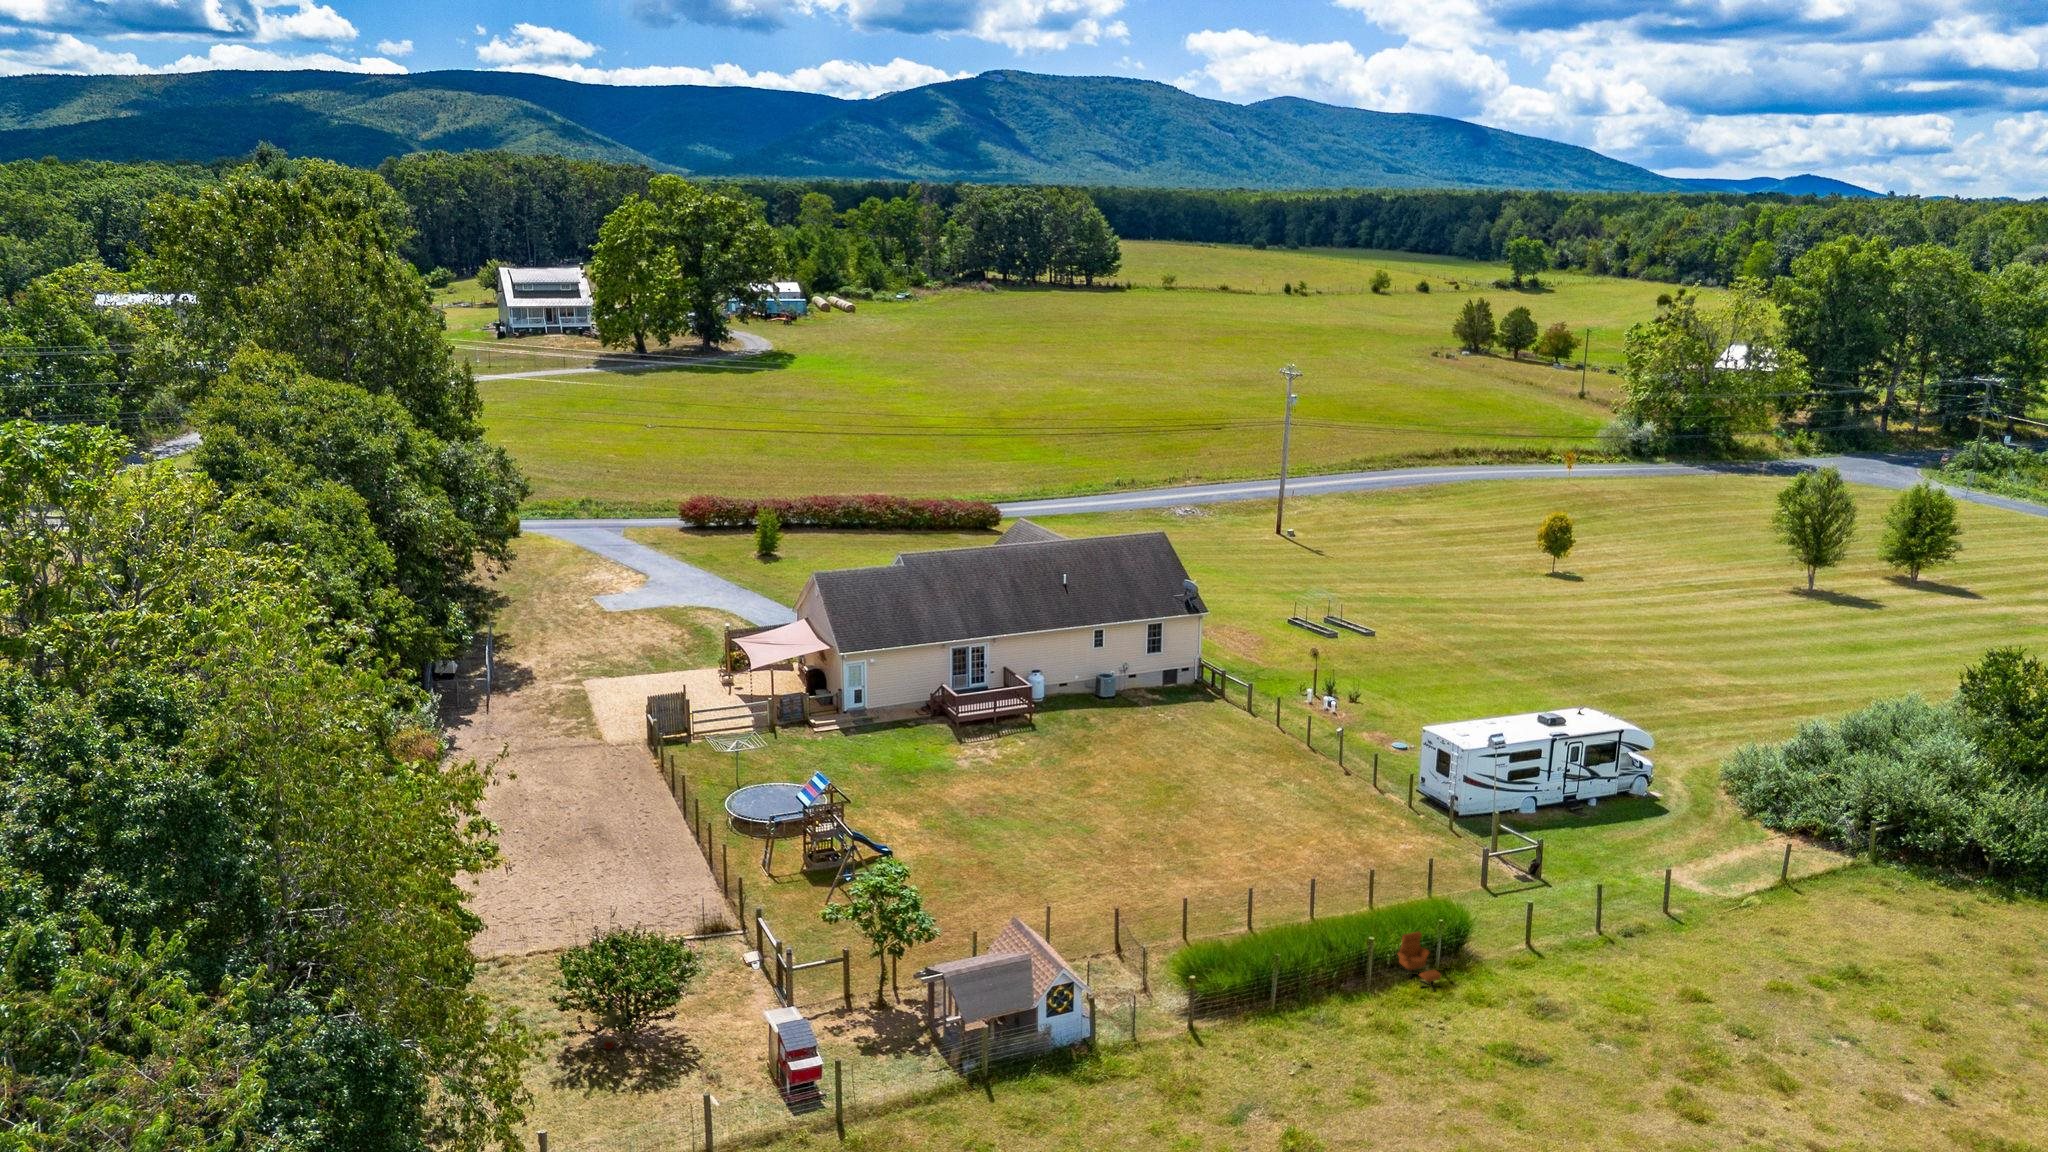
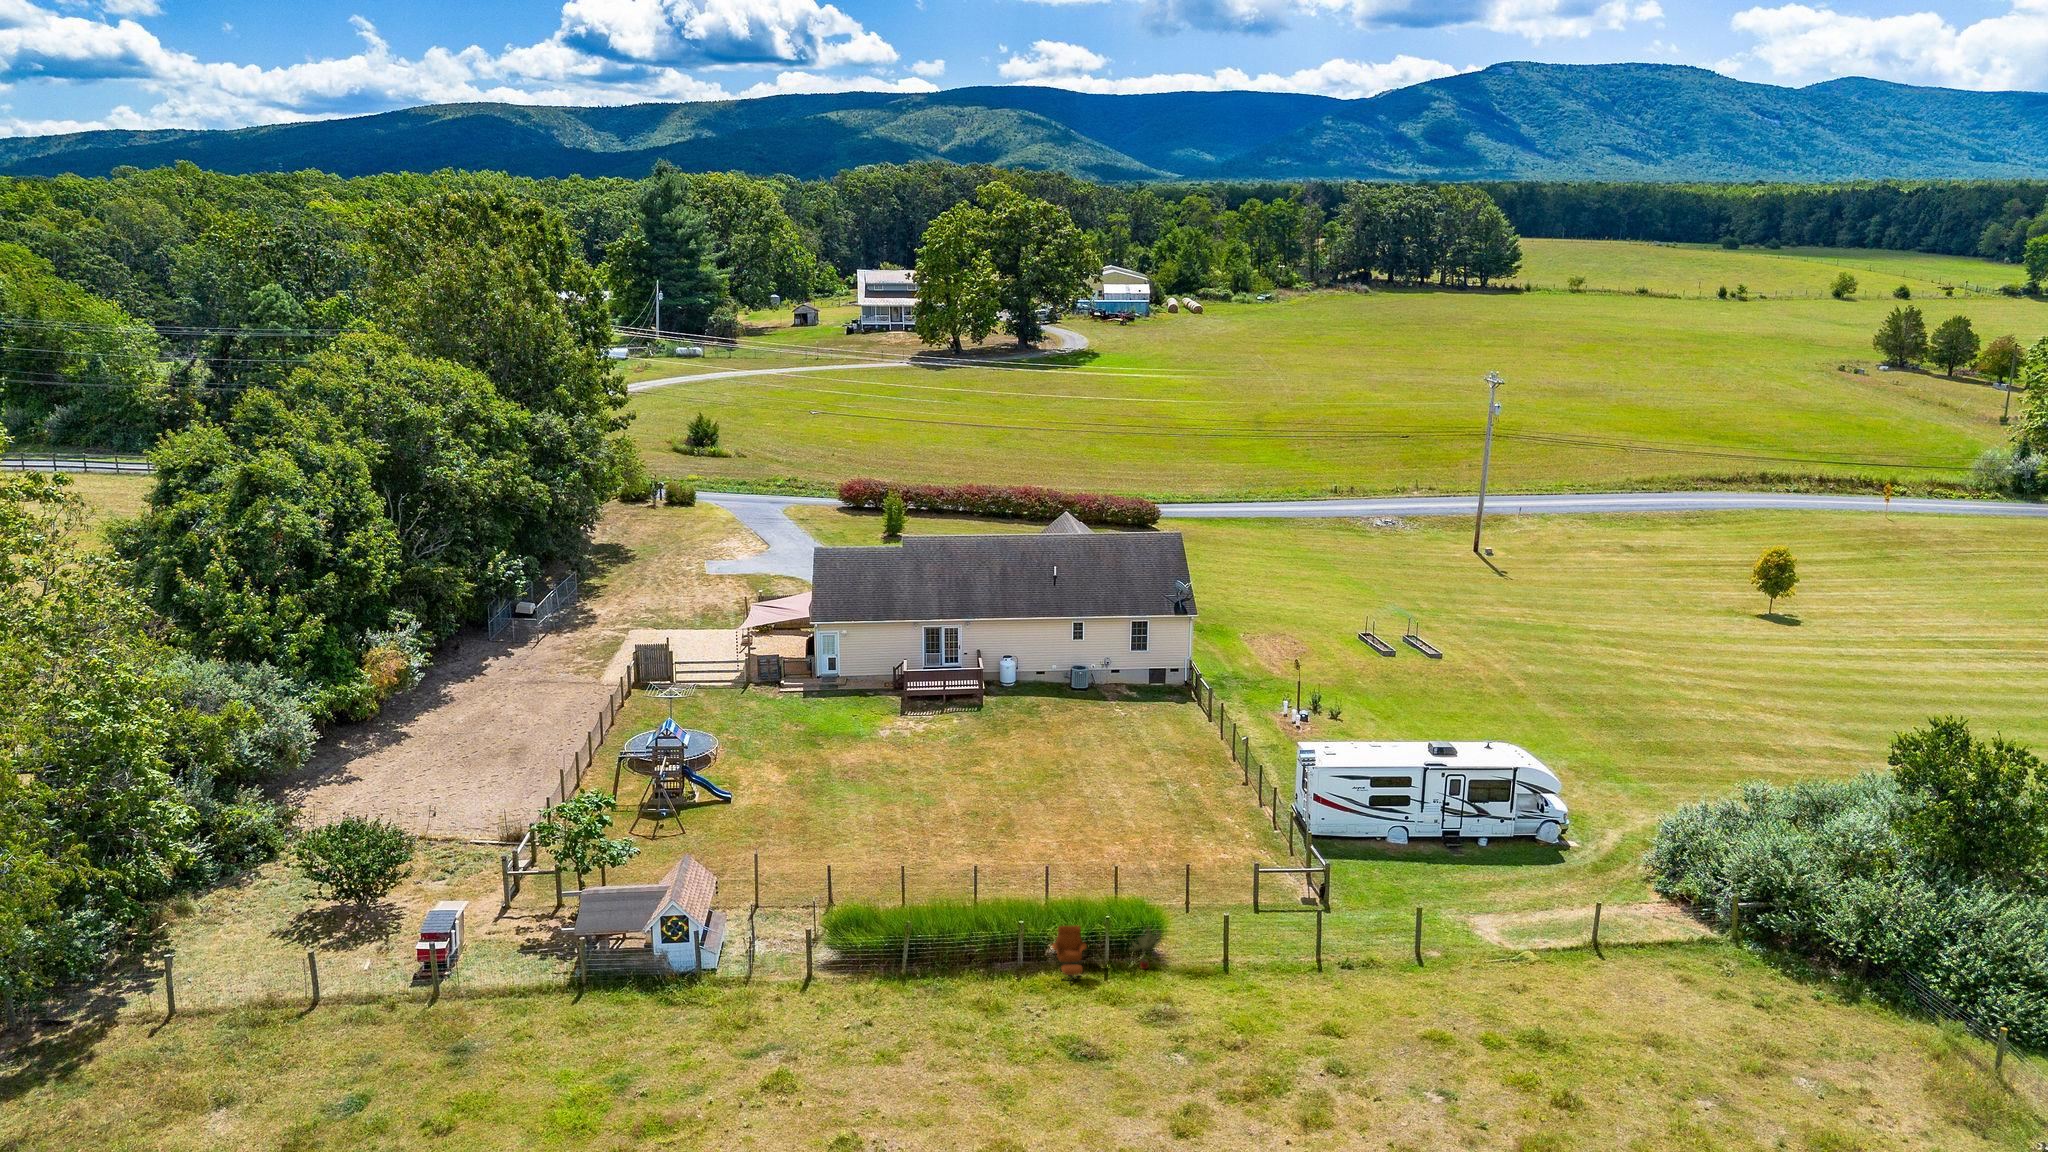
potted tree: present [590,1008,626,1050] -> present [1130,928,1161,969]

